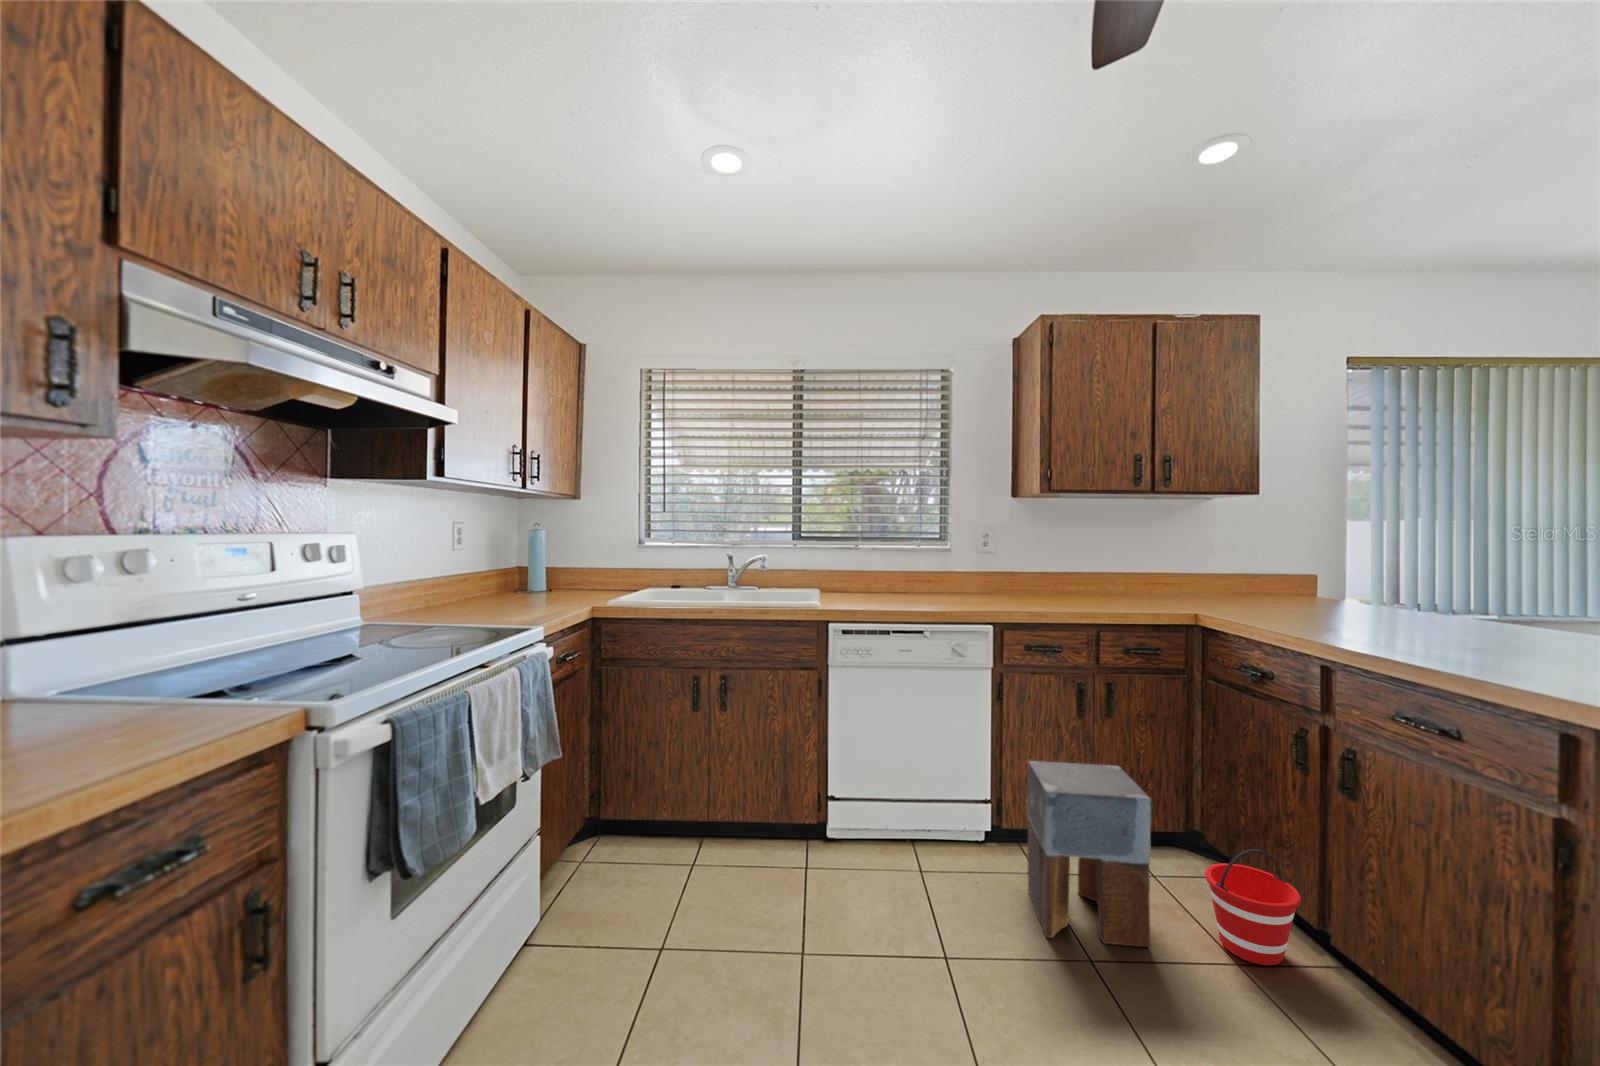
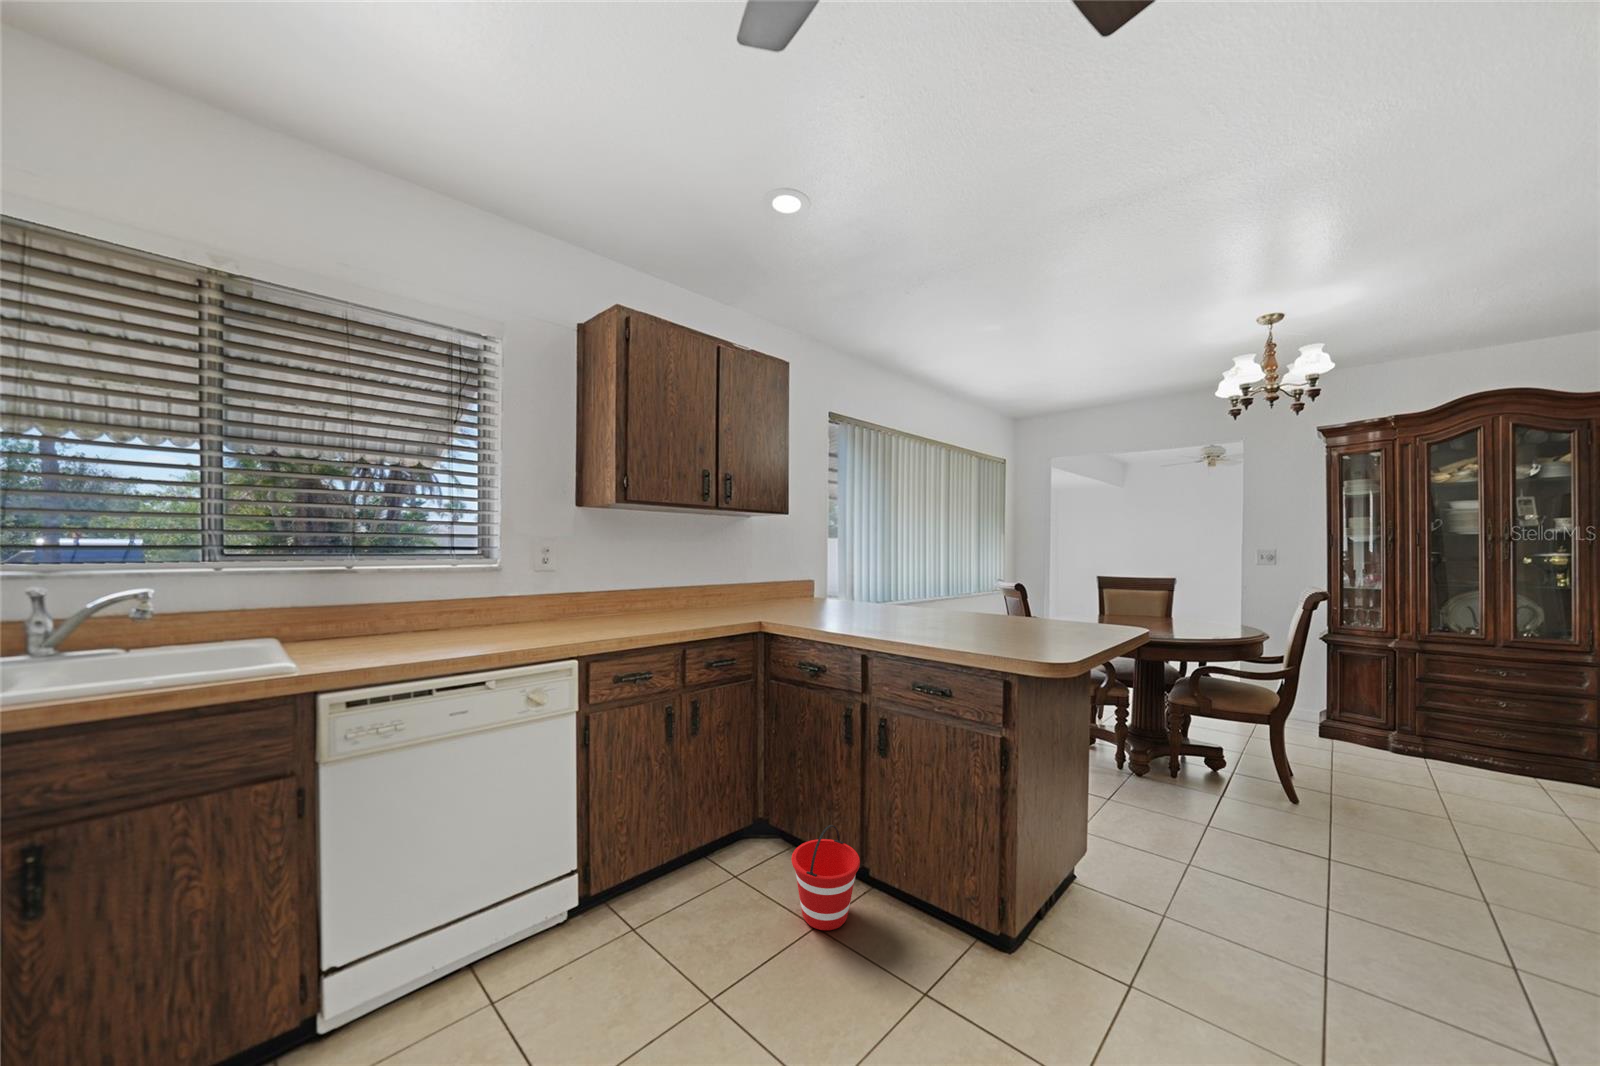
stool: present [1027,761,1151,947] -> none [631,786,764,1022]

